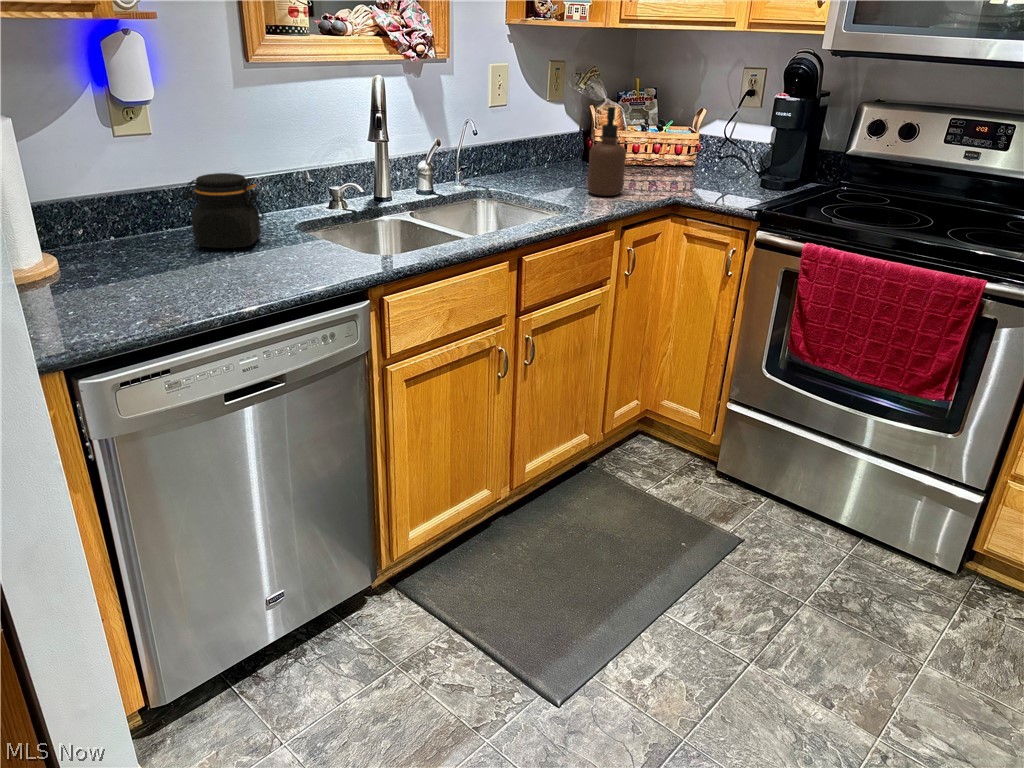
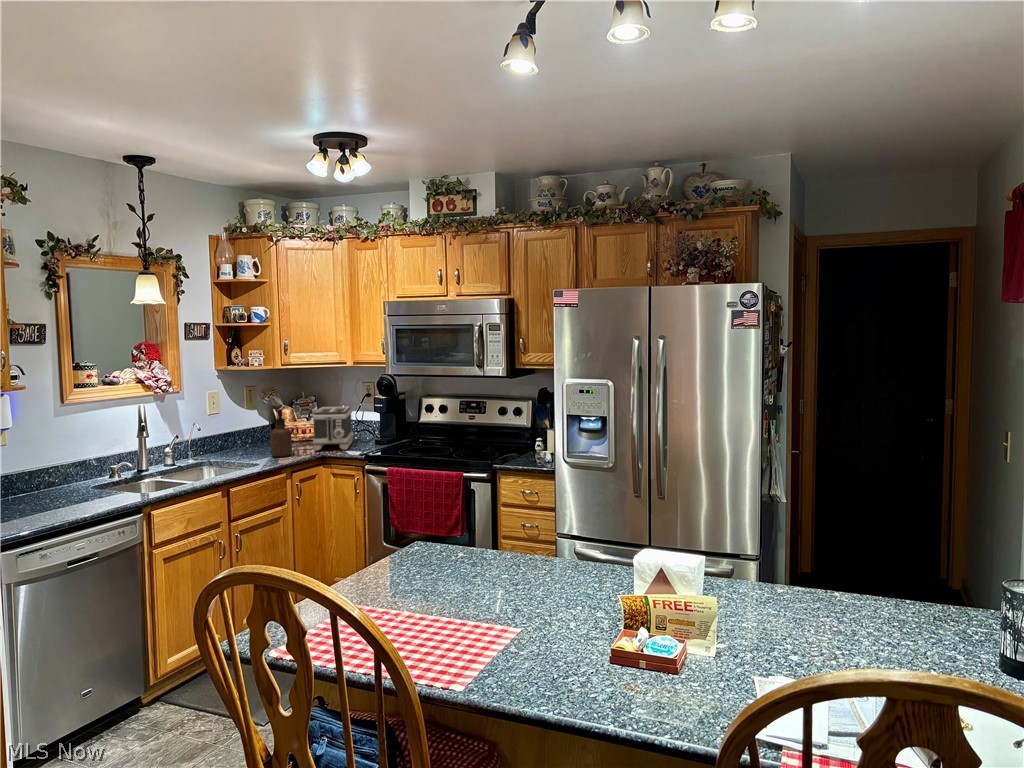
toaster: none [660,108,729,194] -> present [313,407,353,450]
jar: present [182,173,264,248] -> none [28,460,76,500]

